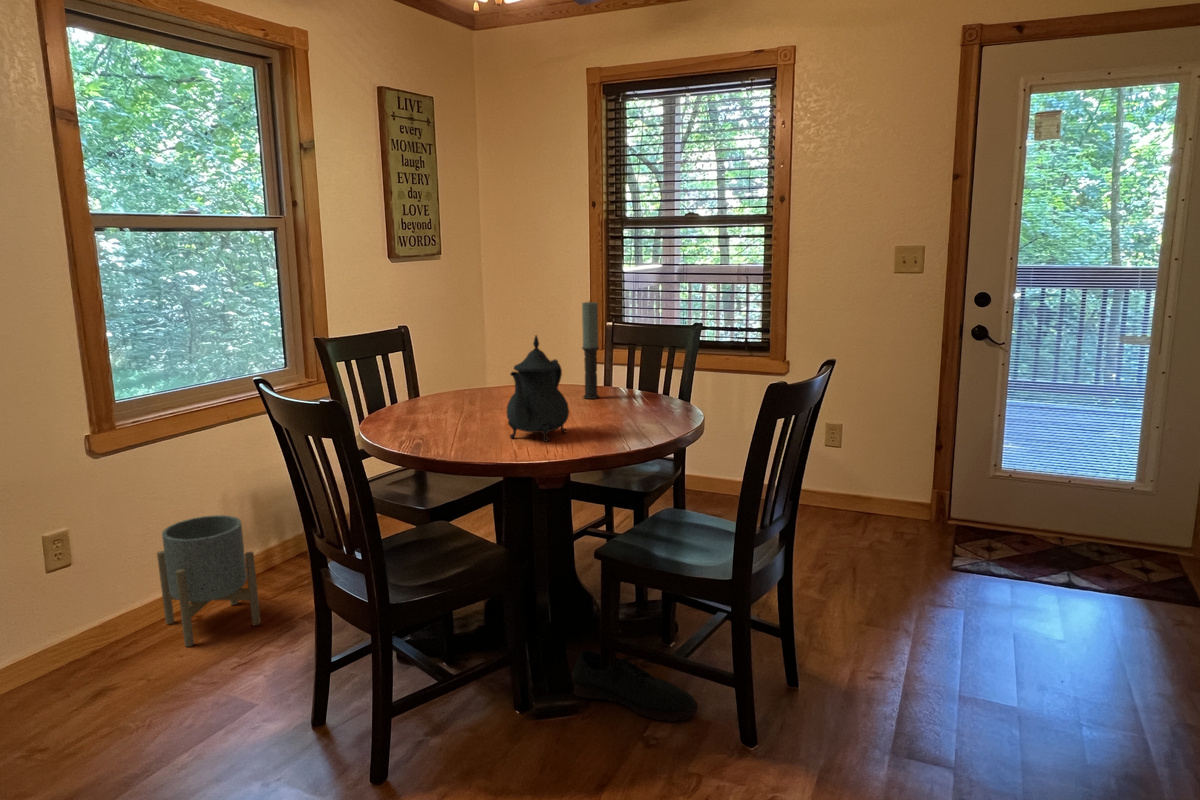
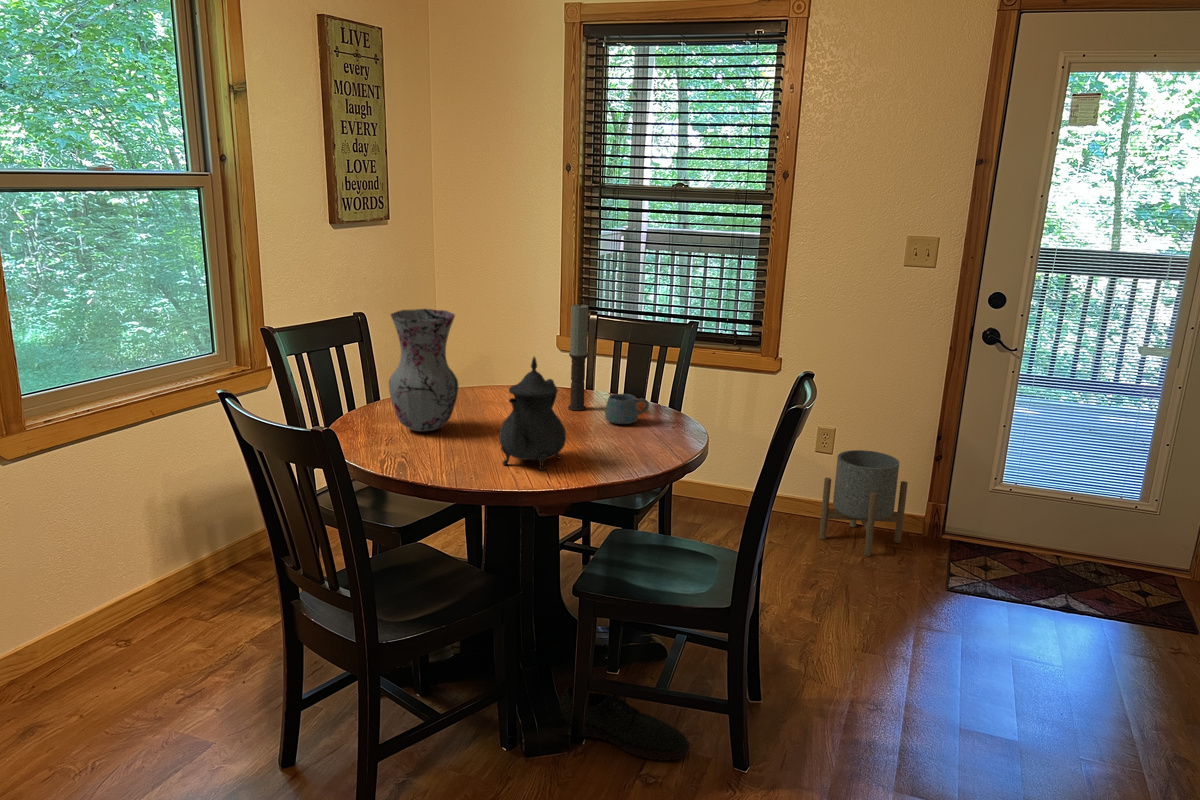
vase: none [412,305,477,416] -> present [389,309,459,432]
mug: none [614,380,655,407] -> present [605,394,649,424]
planter: present [157,515,261,647] -> present [819,450,908,556]

